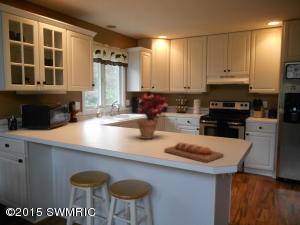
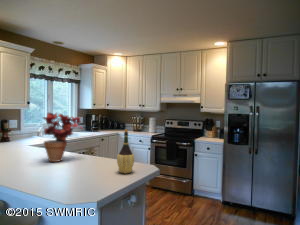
wine bottle: none [217,107,234,148] -> present [117,129,134,173]
bread loaf: present [164,143,223,162] -> none [48,168,107,193]

